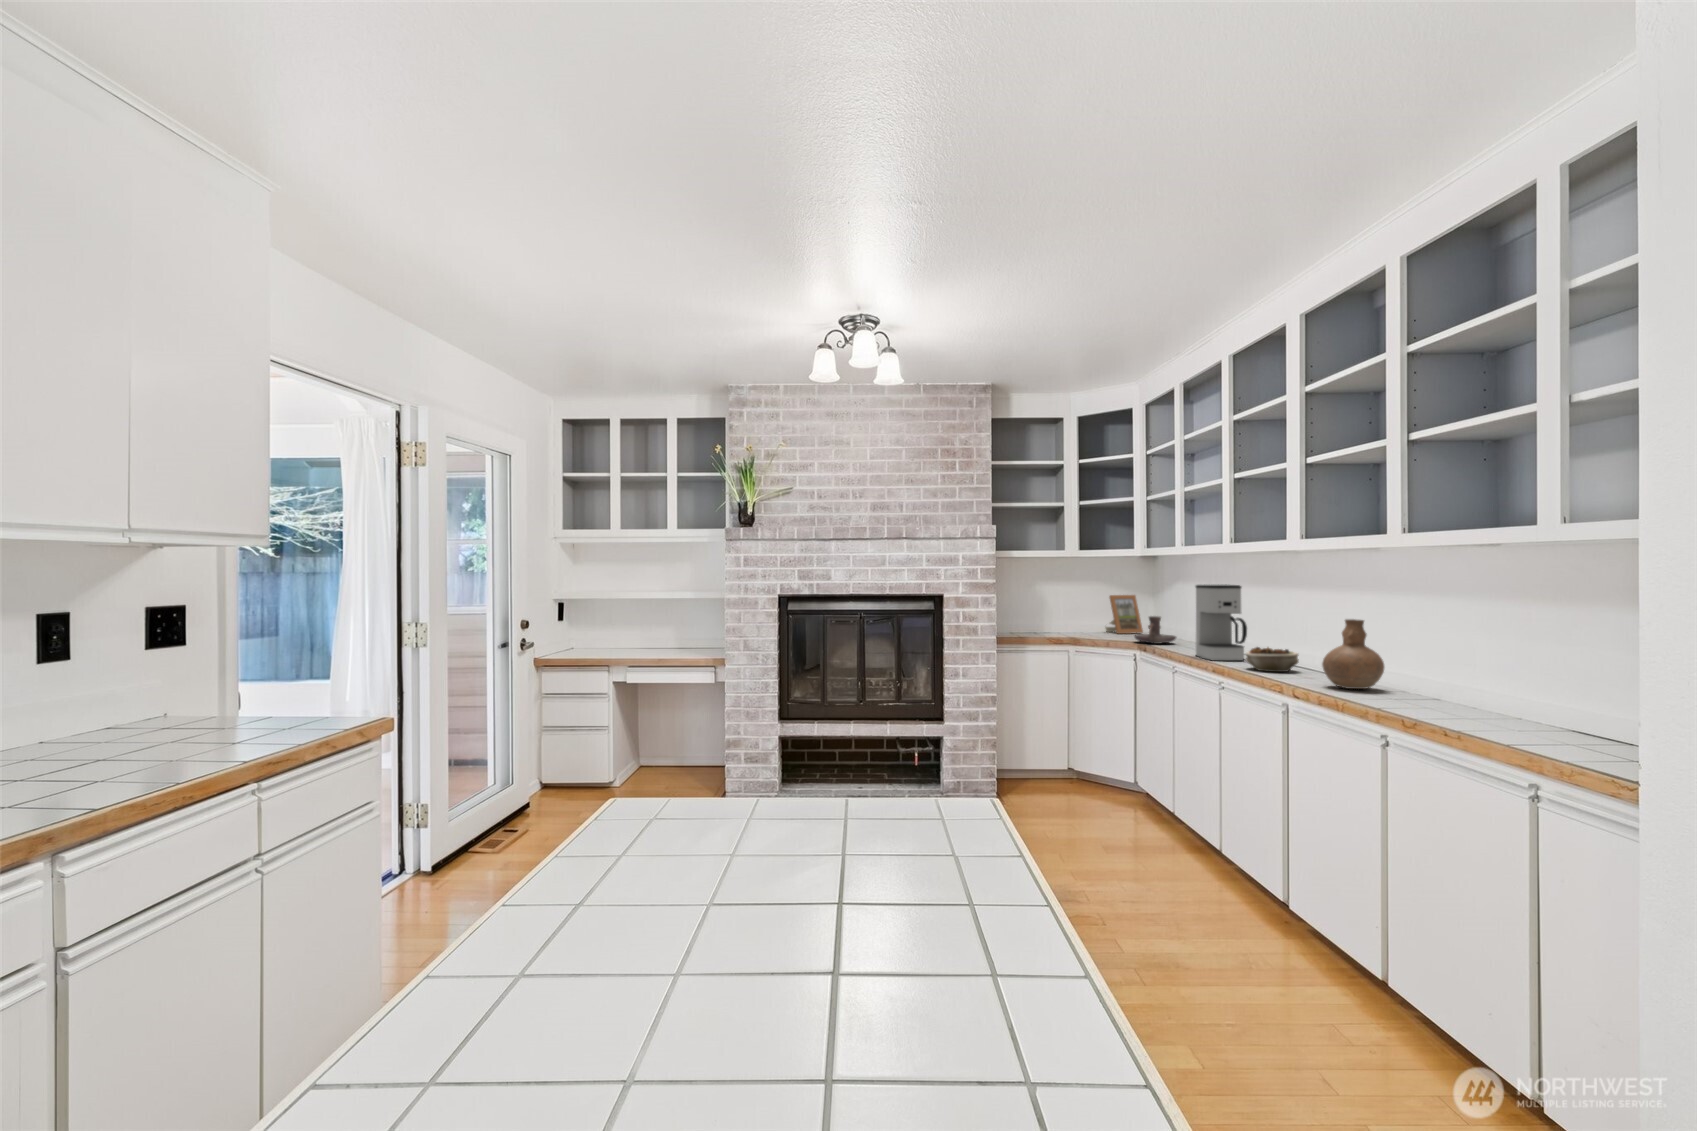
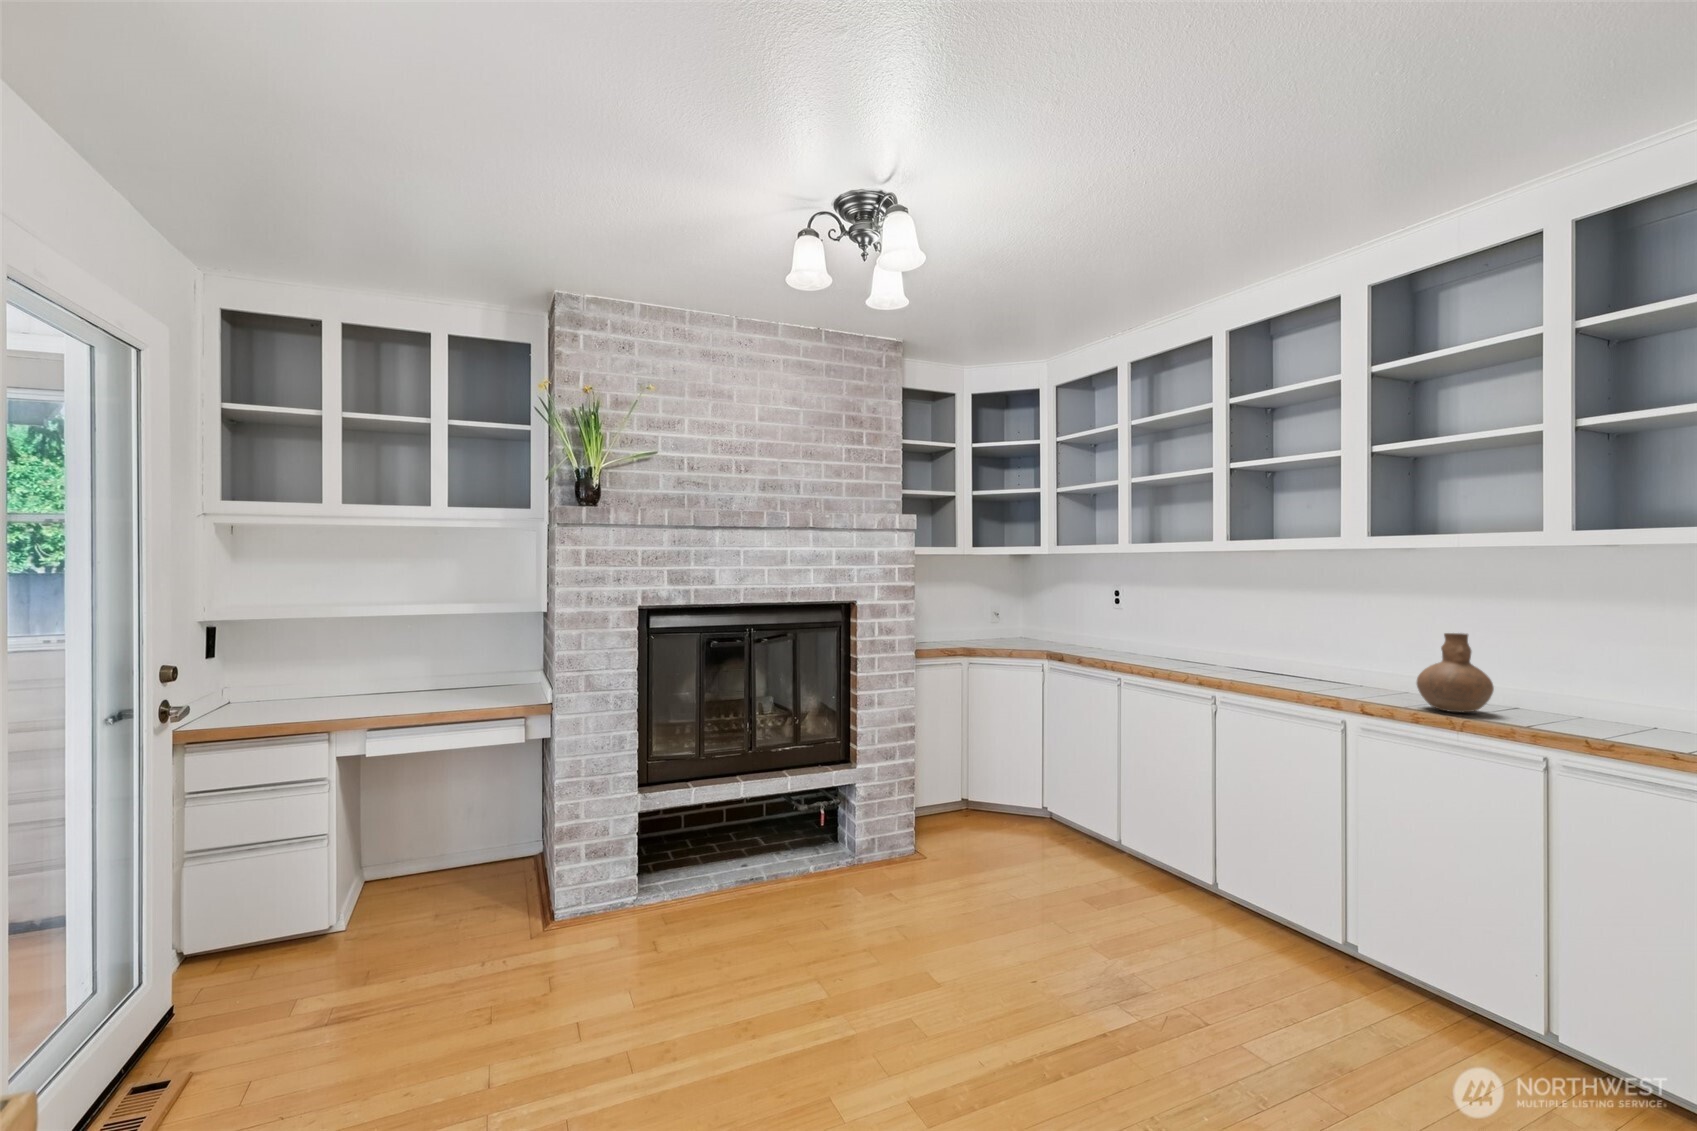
coffee maker: present [1196,585,1247,661] -> none [1161,589,1223,676]
picture frame: present [1105,595,1143,634] -> none [972,597,1013,640]
candle holder: present [1134,616,1176,644] -> none [1042,622,1088,652]
succulent planter: present [1246,647,1299,672] -> none [1262,661,1324,690]

